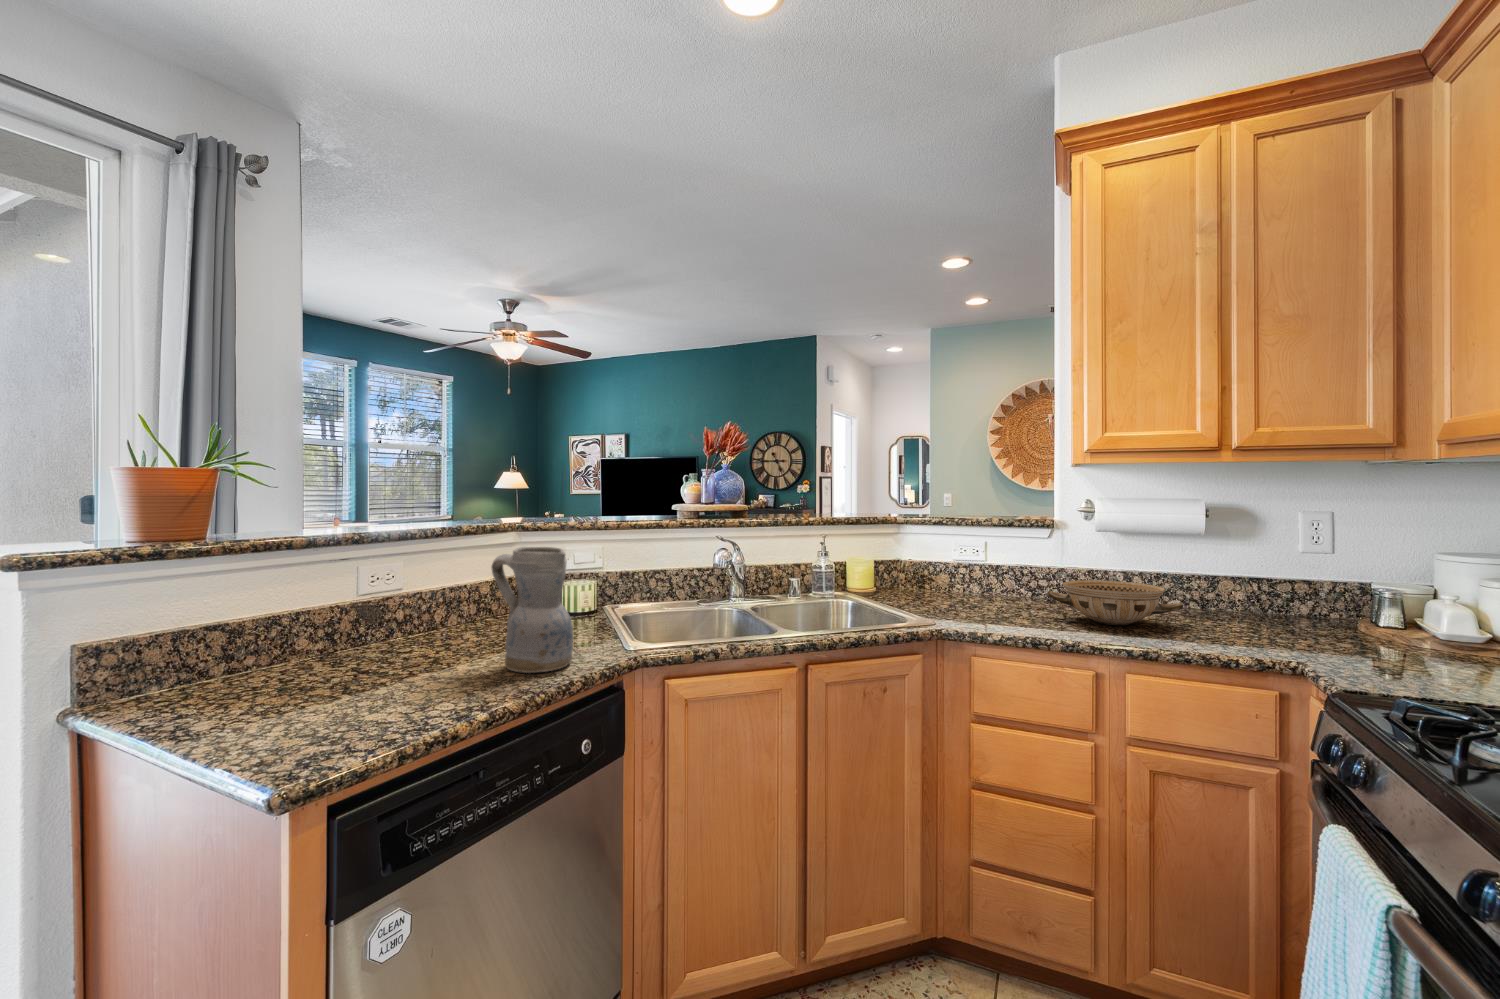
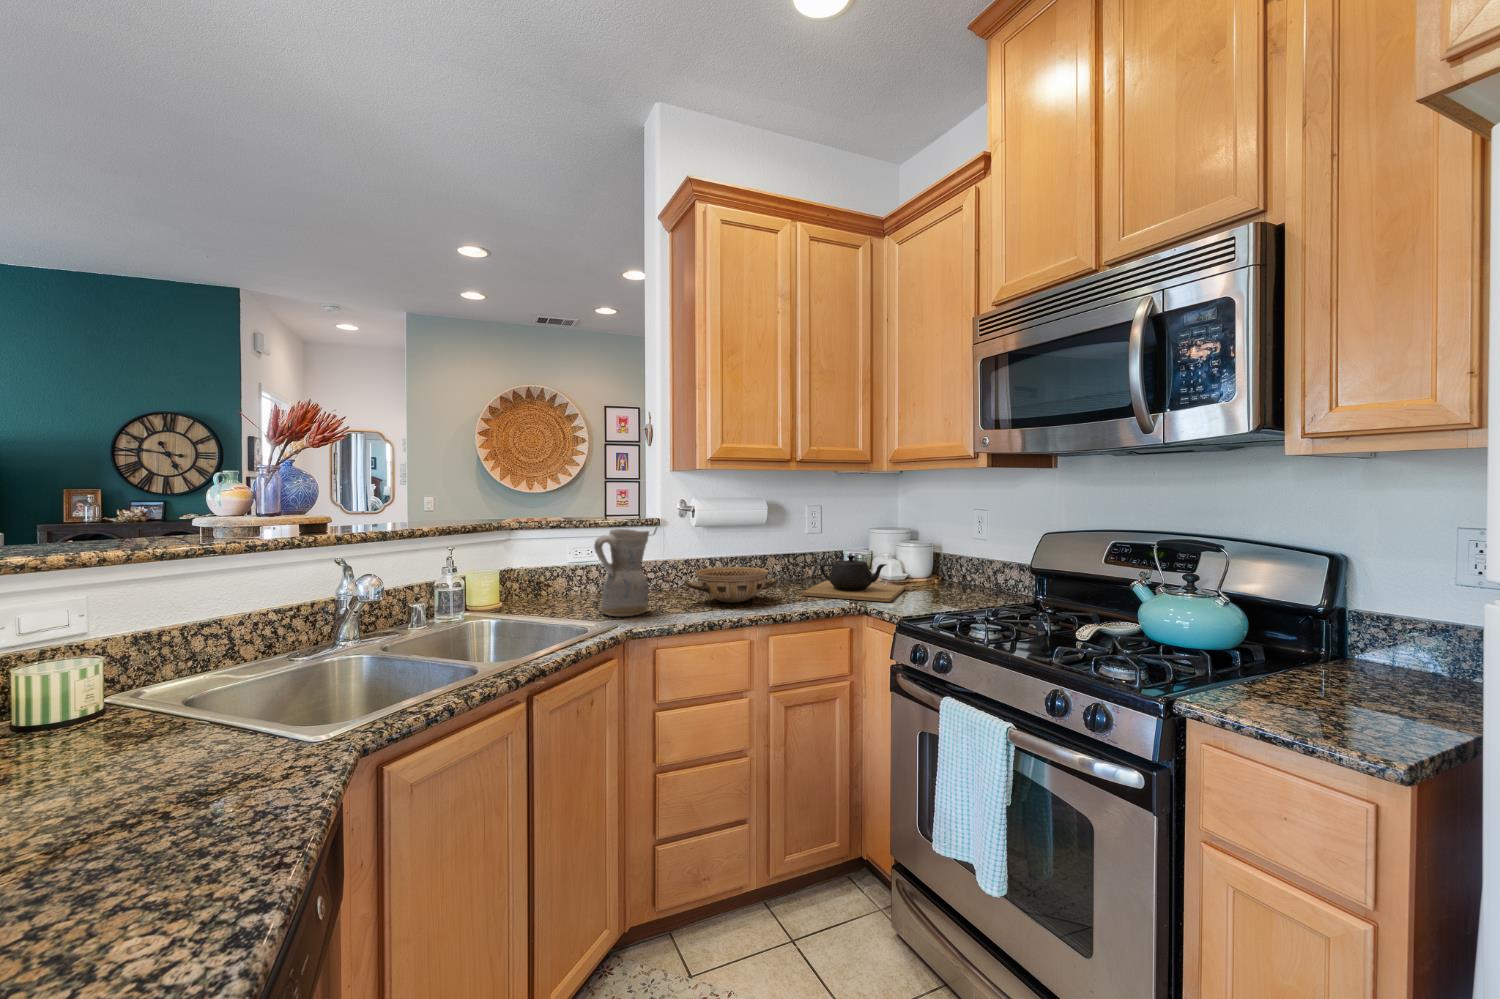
ceramic pitcher: present [492,547,573,673] -> present [594,529,649,616]
teapot: none [1226,585,1454,662] -> present [802,555,905,602]

